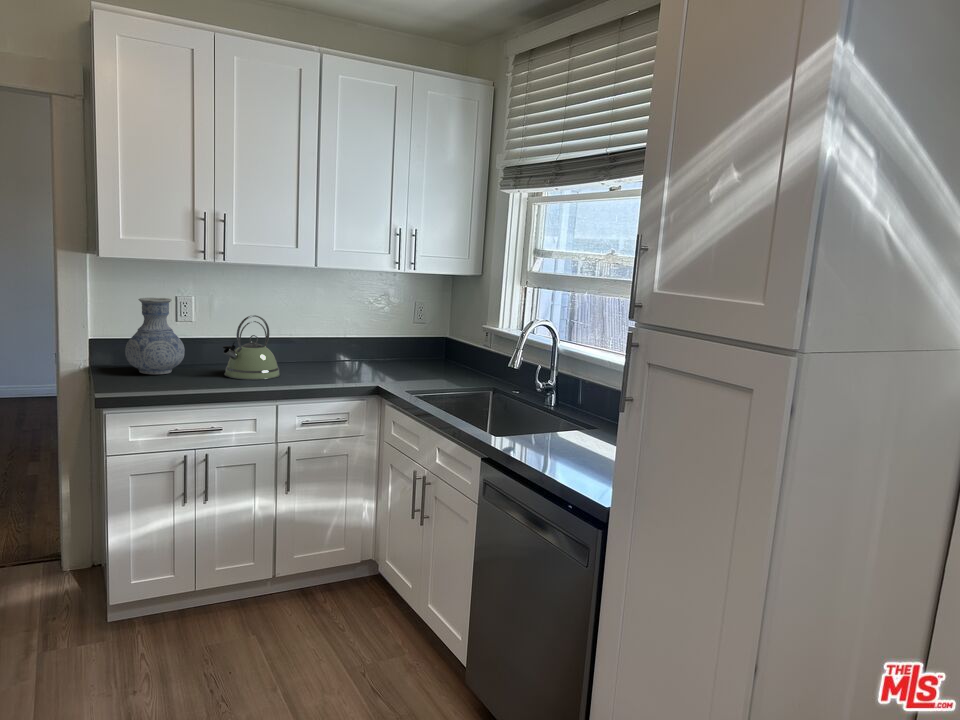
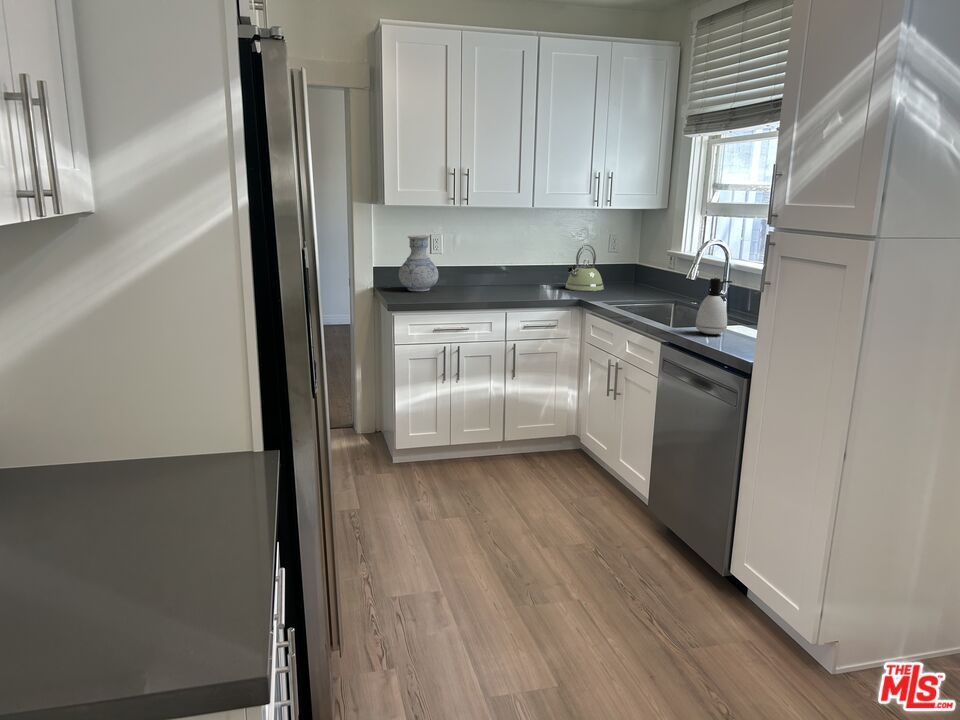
kettle: present [223,315,280,380] -> present [565,245,604,291]
soap dispenser: none [527,374,573,449] -> present [696,278,732,334]

